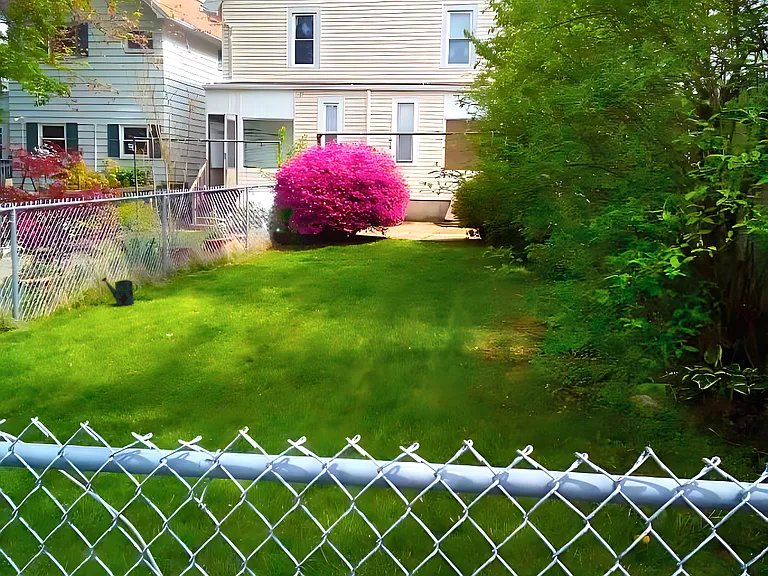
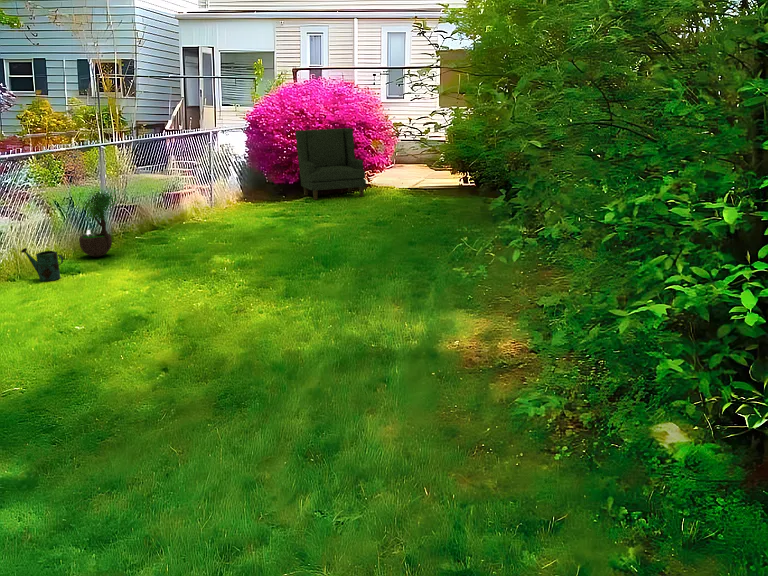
chair: none [320,186,383,248] -> present [296,128,366,200]
potted tree: present [273,207,294,244] -> present [79,191,116,257]

